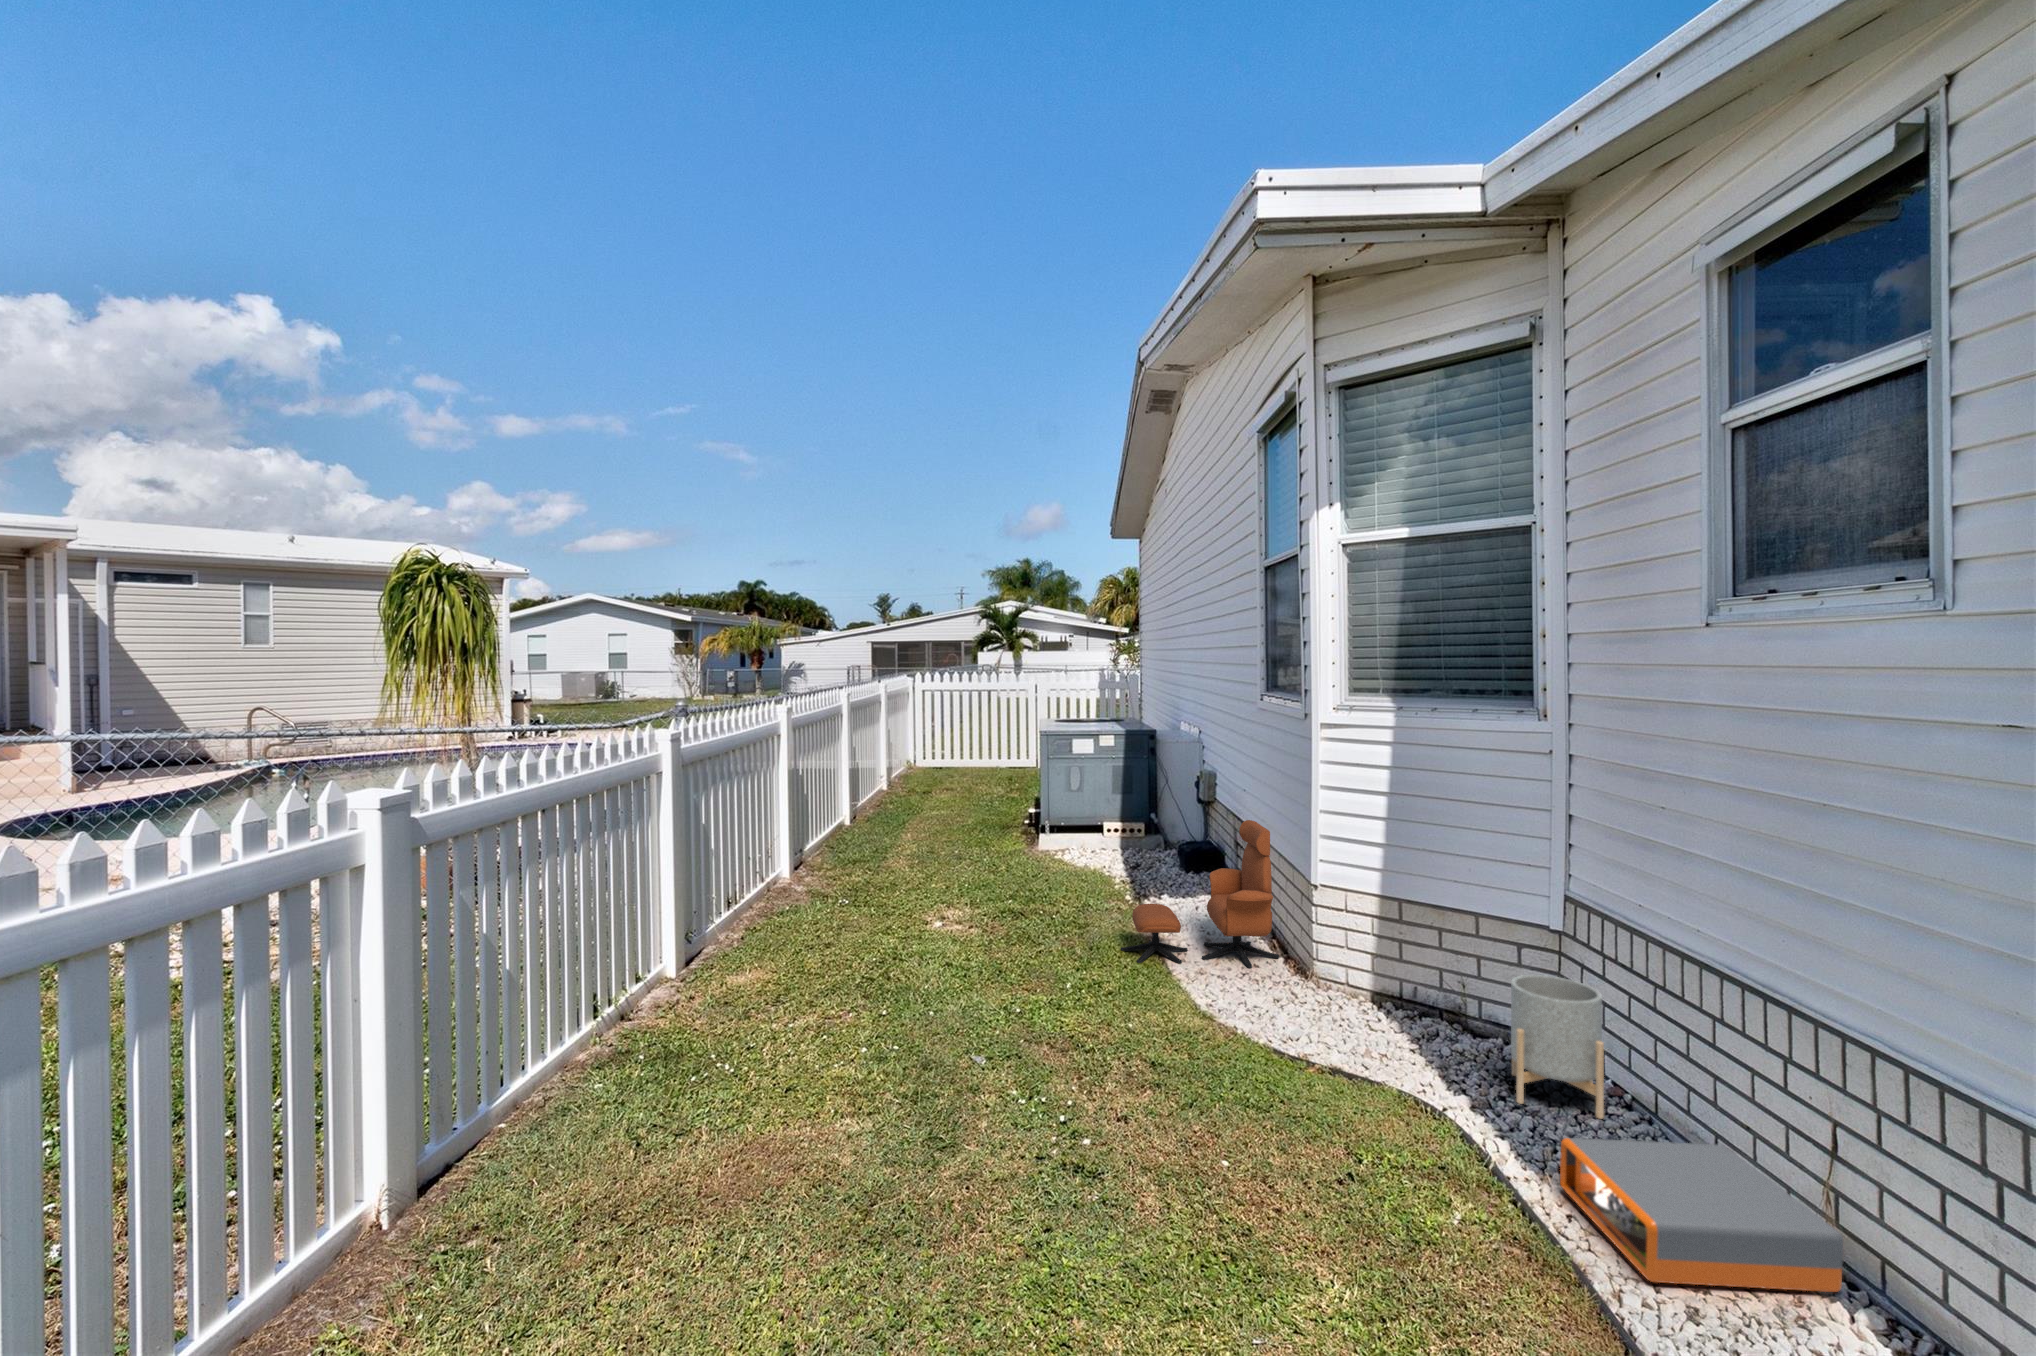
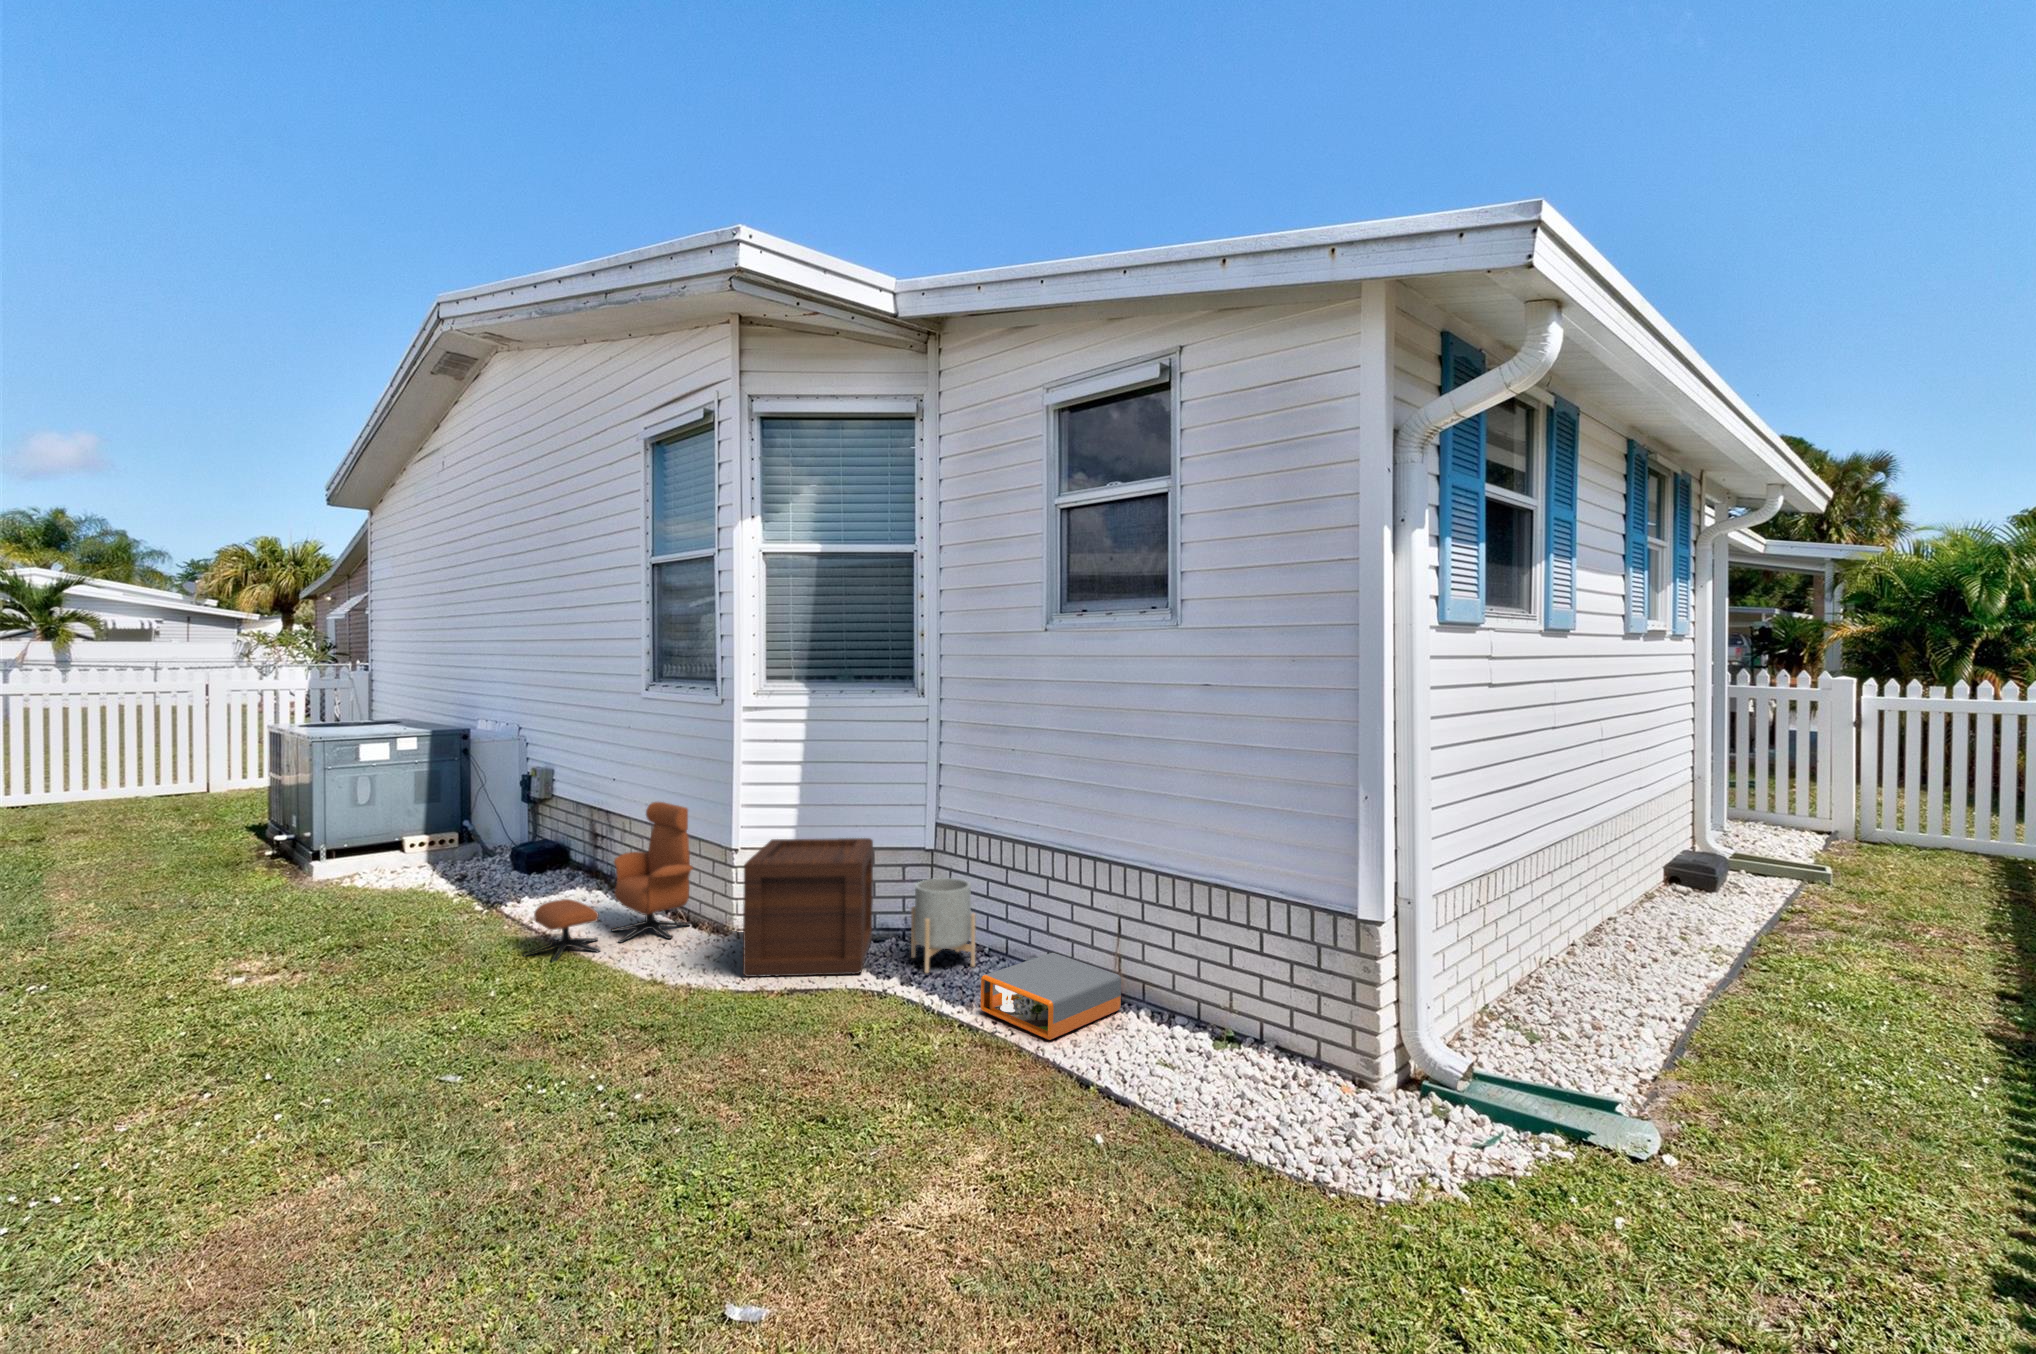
wooden crate: none [1289,881,1475,1073] -> present [743,838,873,977]

